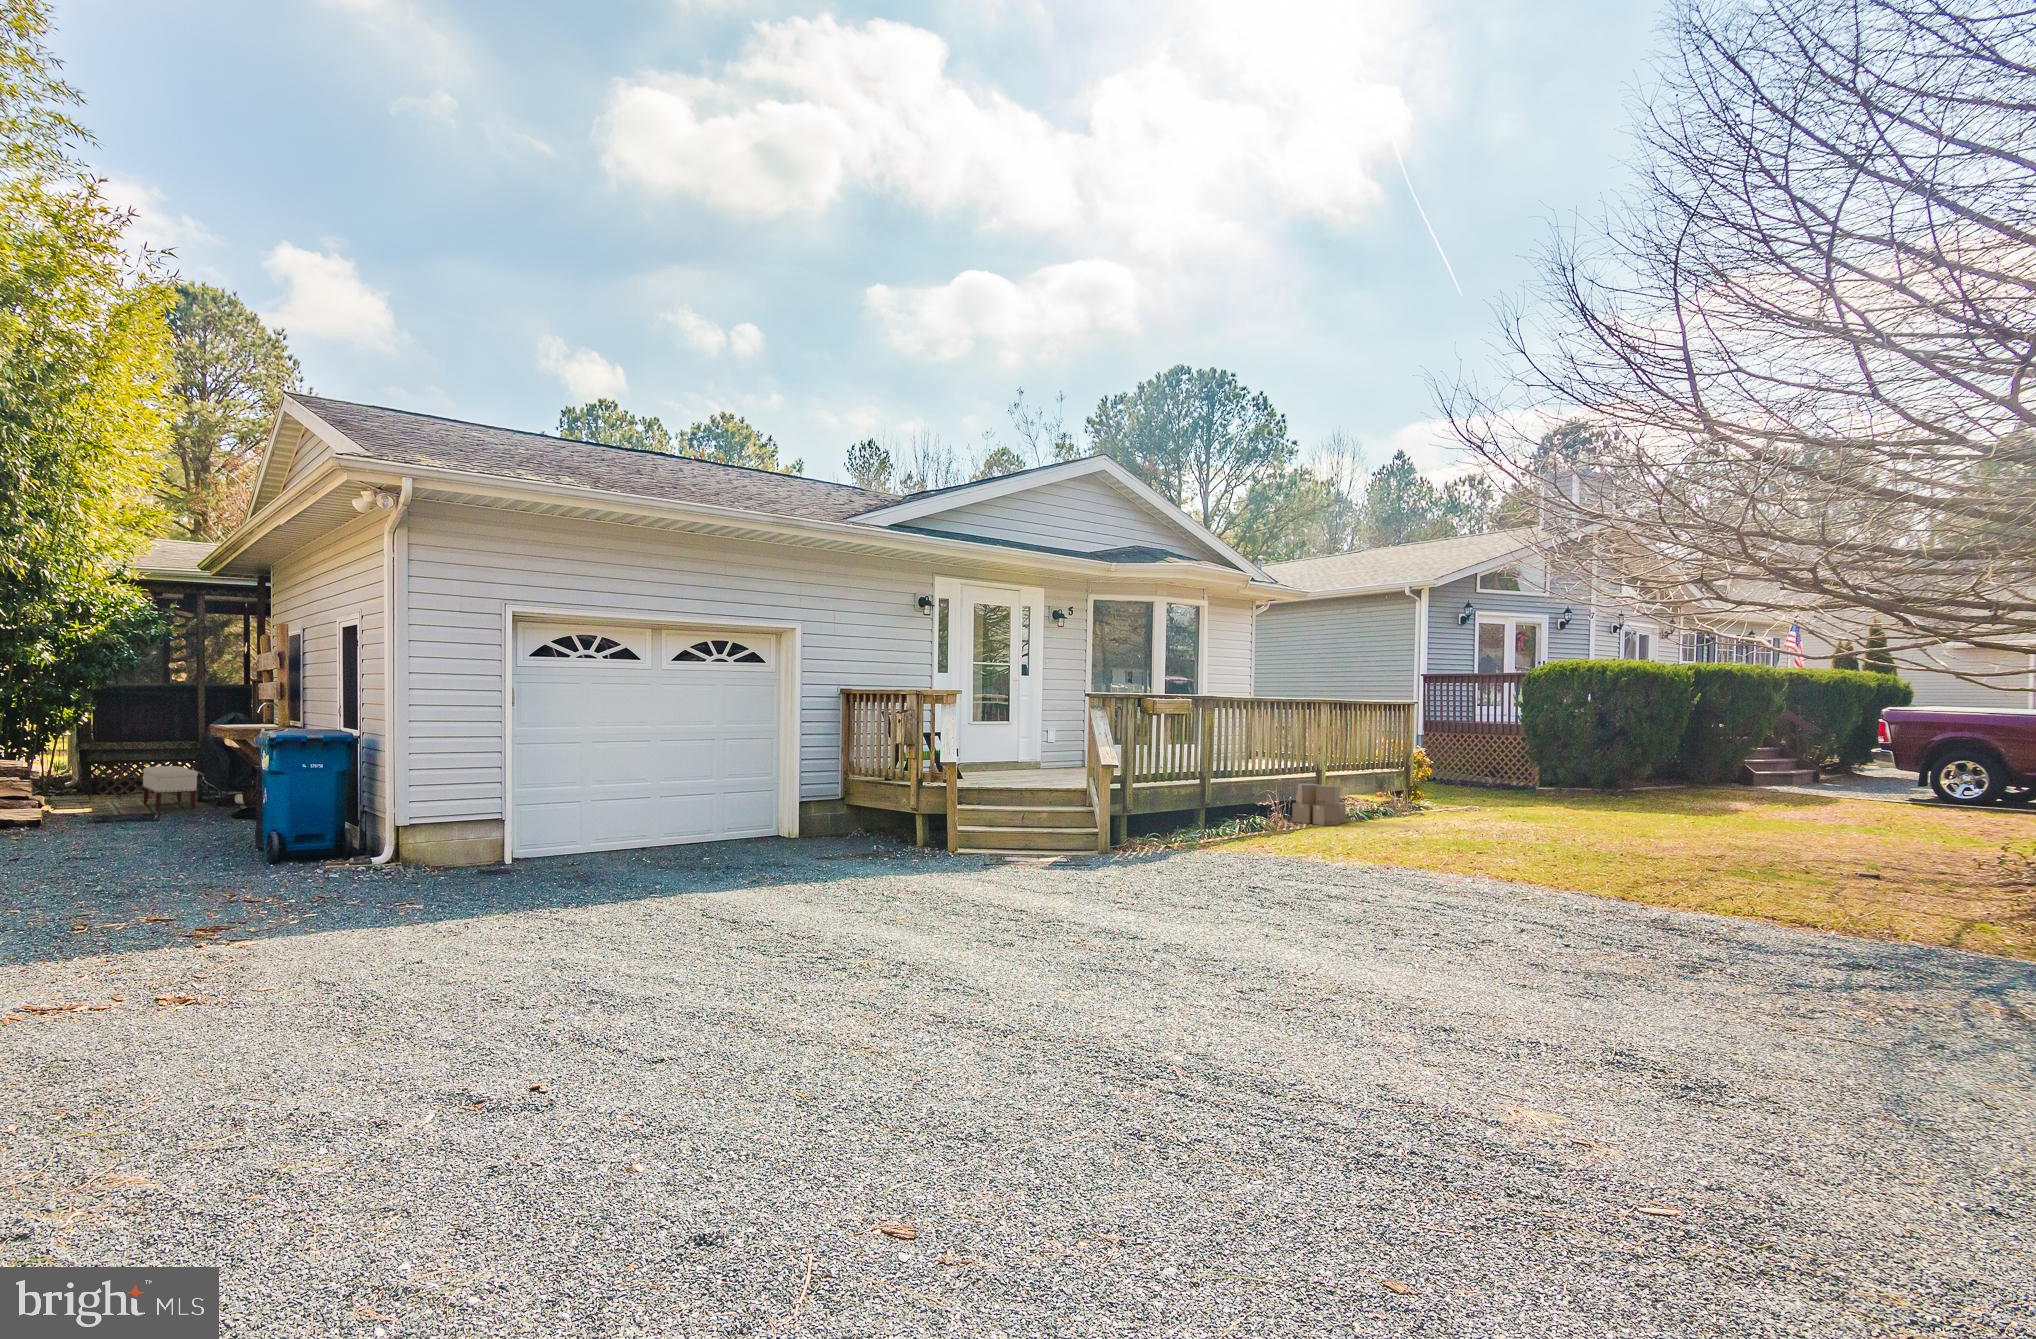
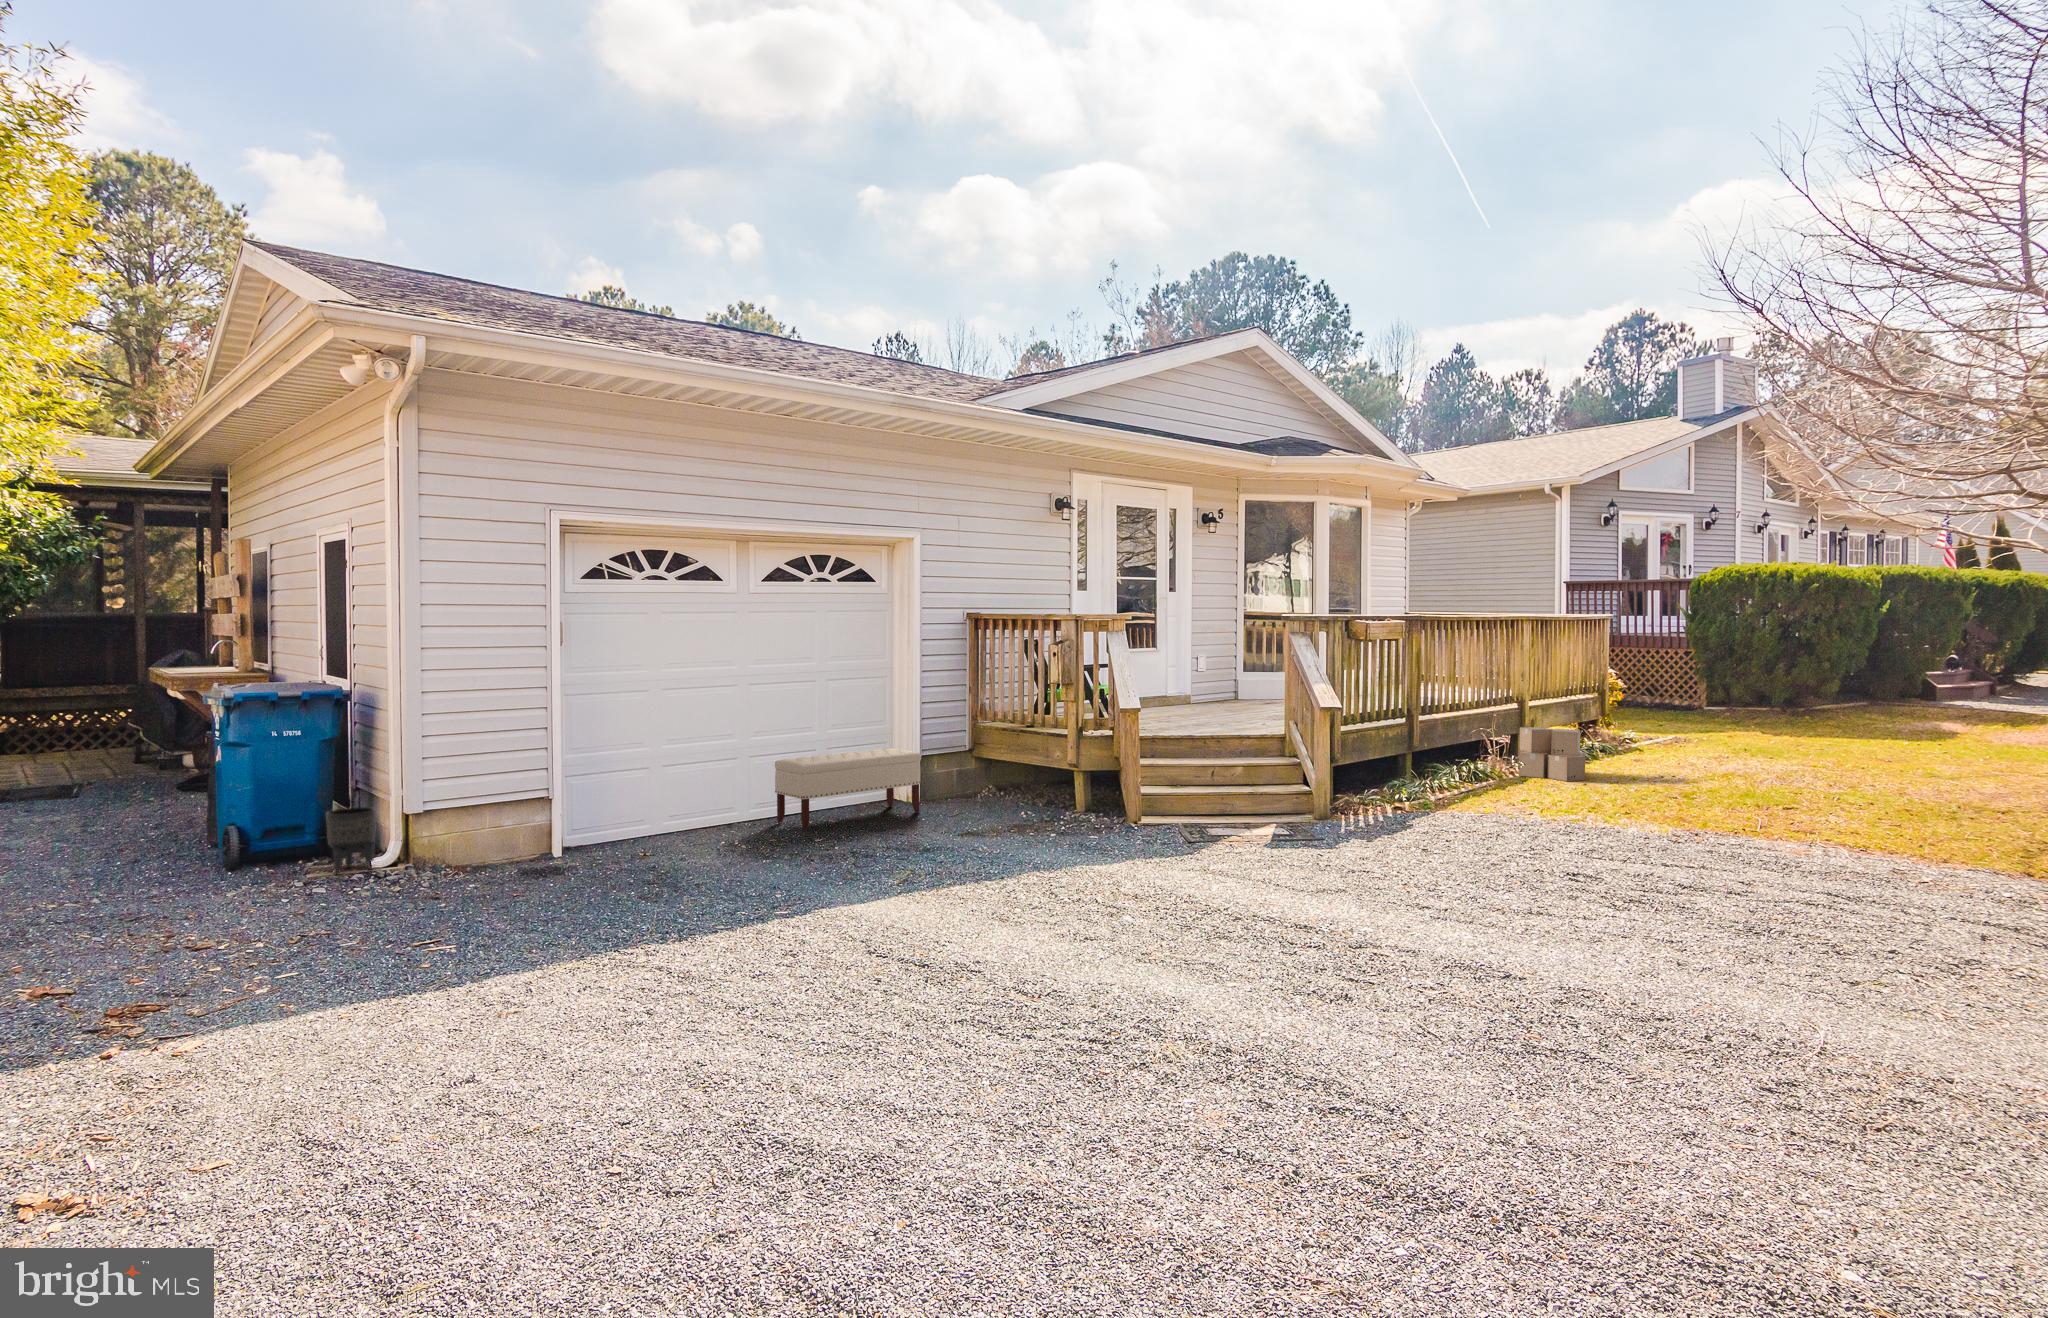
bench: present [143,766,198,811] -> present [775,748,921,830]
planter: none [339,823,375,871] -> present [326,807,376,875]

